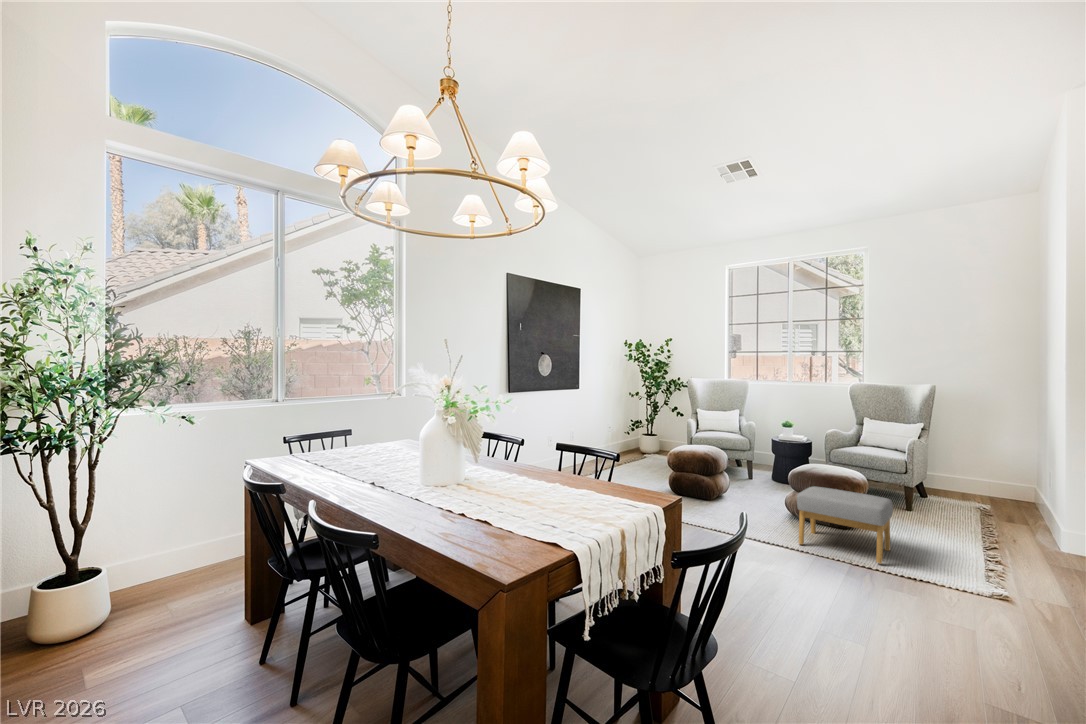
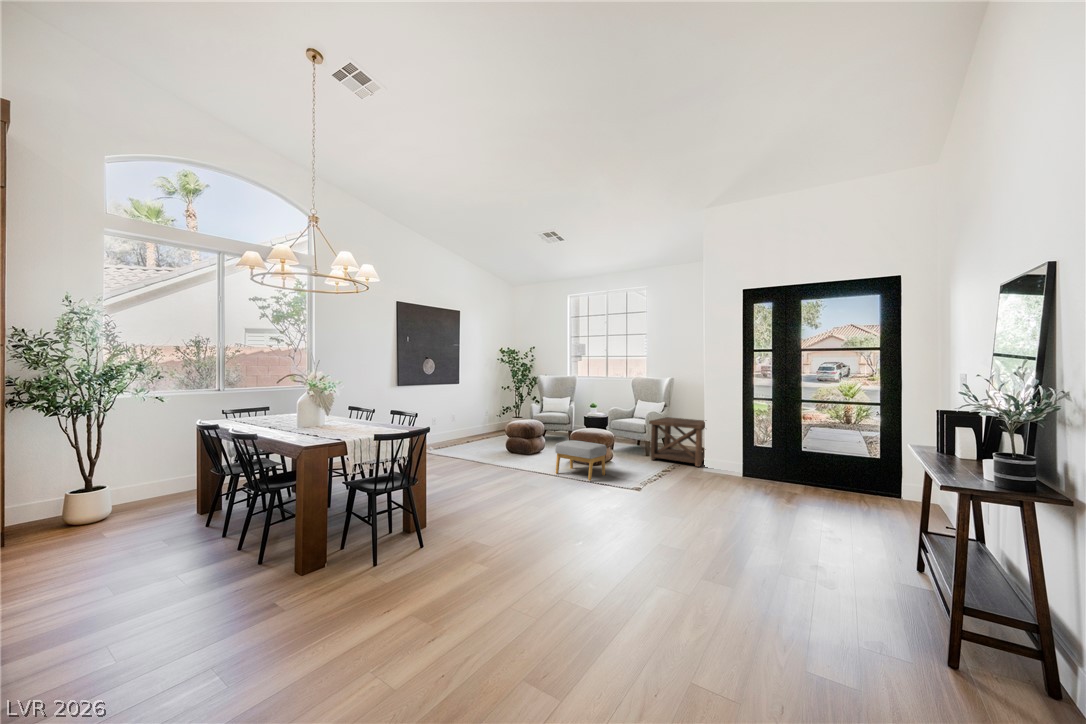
side table: none [926,446,1047,536] -> present [649,417,705,467]

